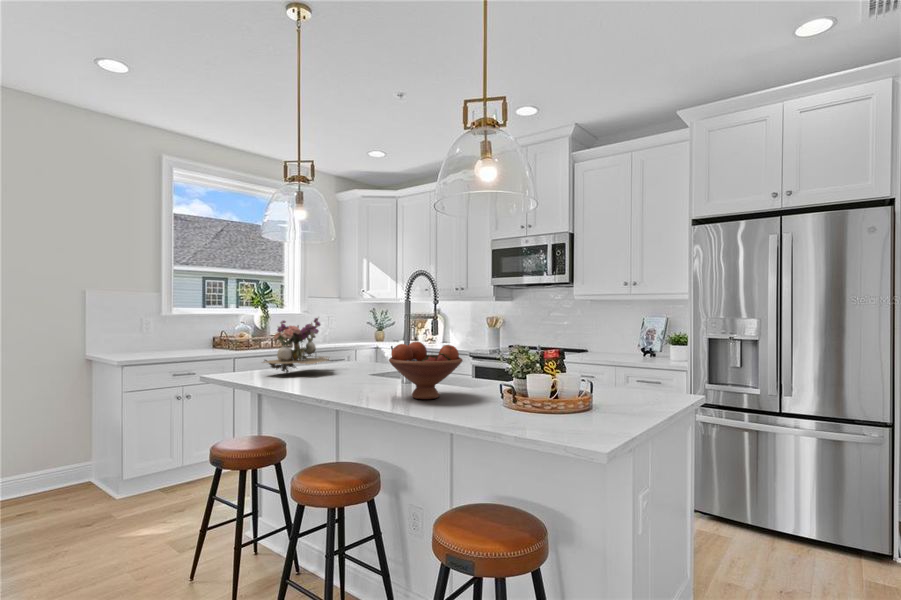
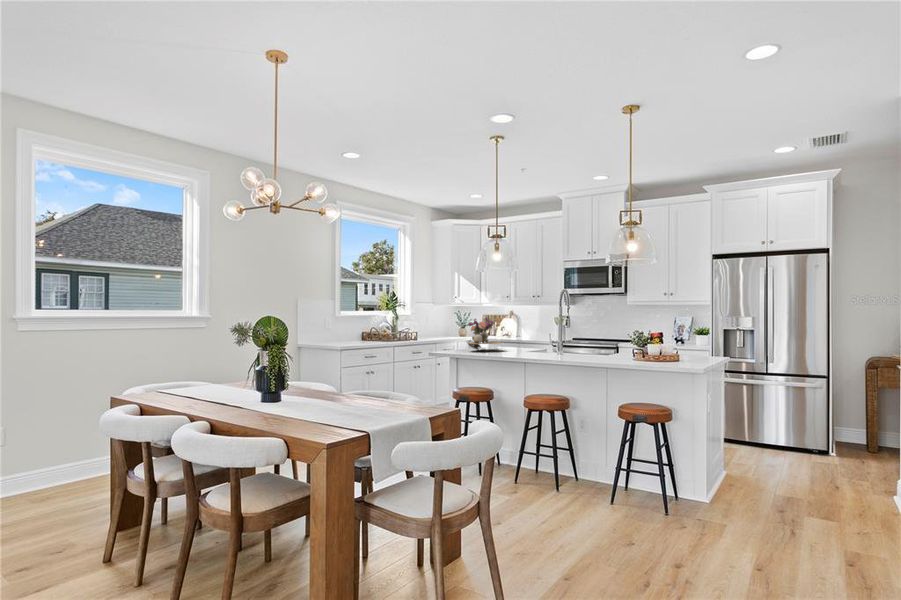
fruit bowl: present [389,342,463,399] -> none [568,329,608,359]

